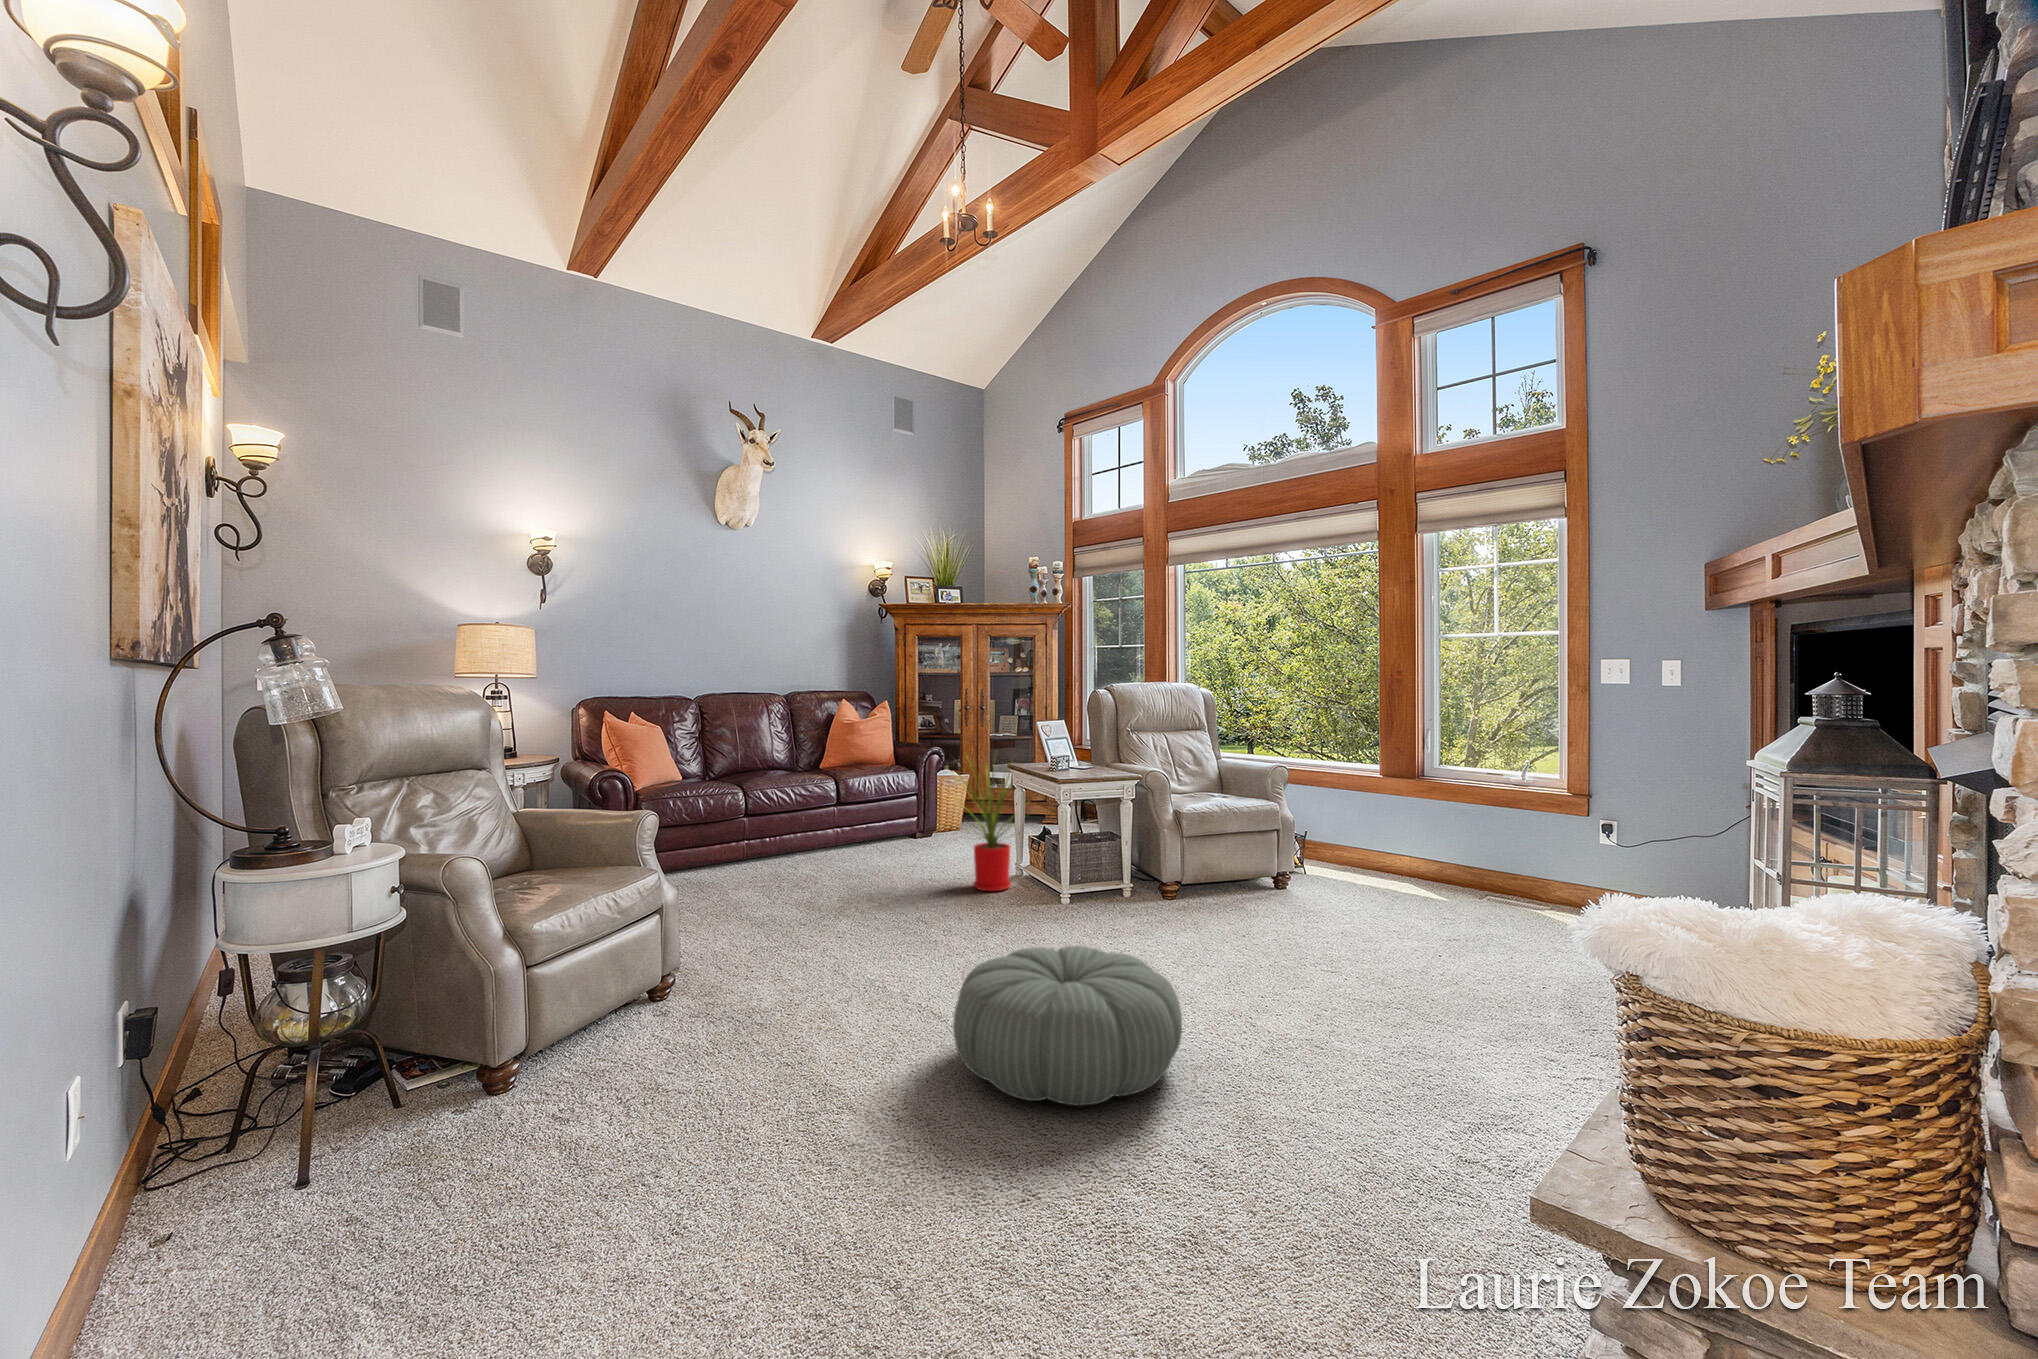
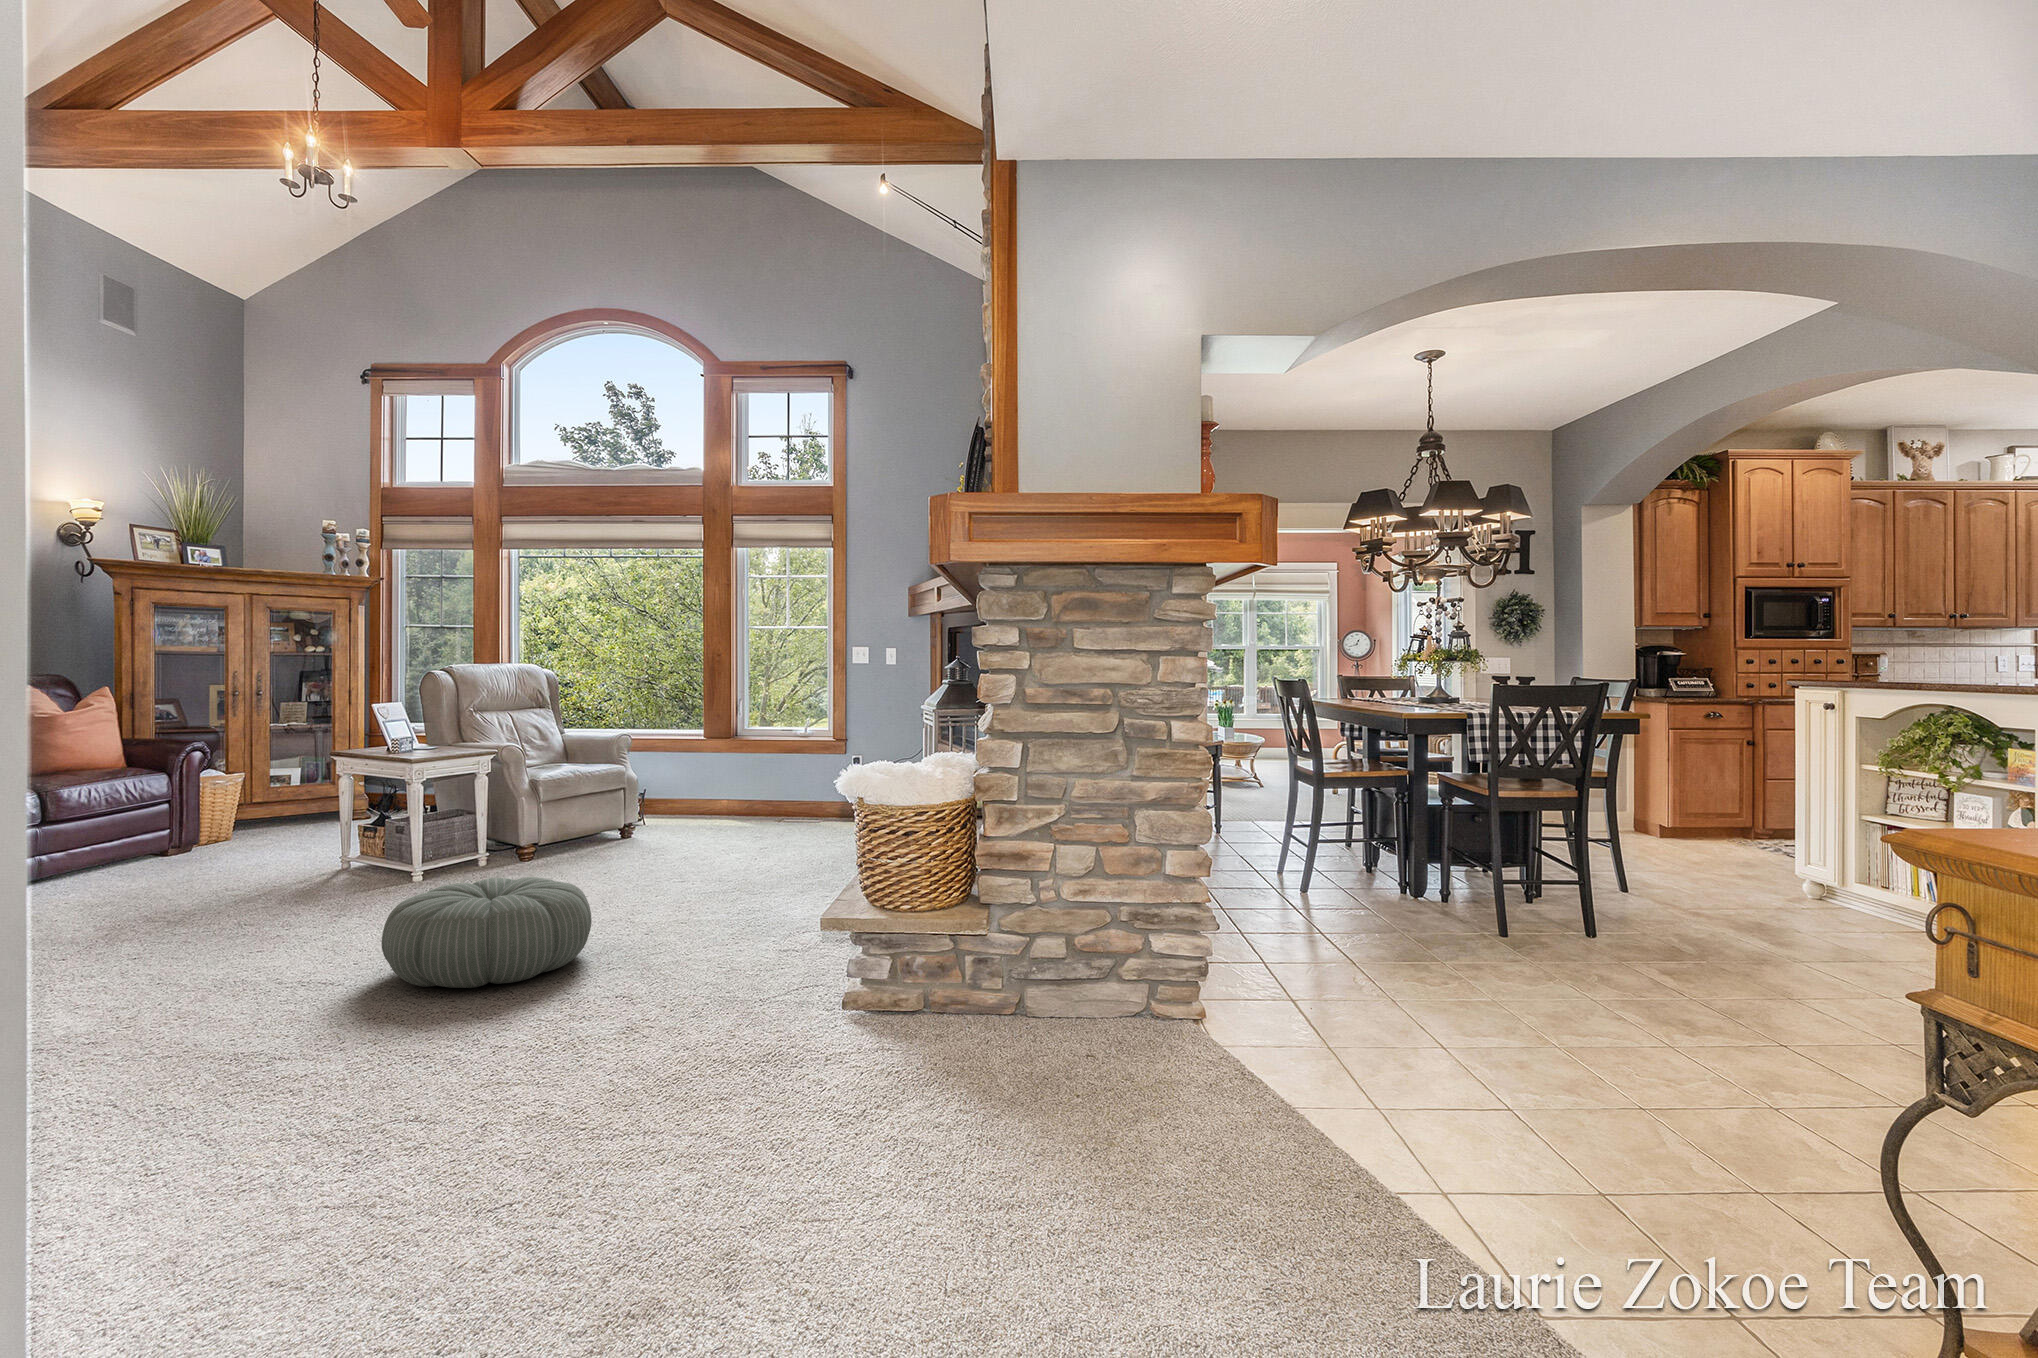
house plant: present [948,758,1013,891] -> none [251,734,383,883]

